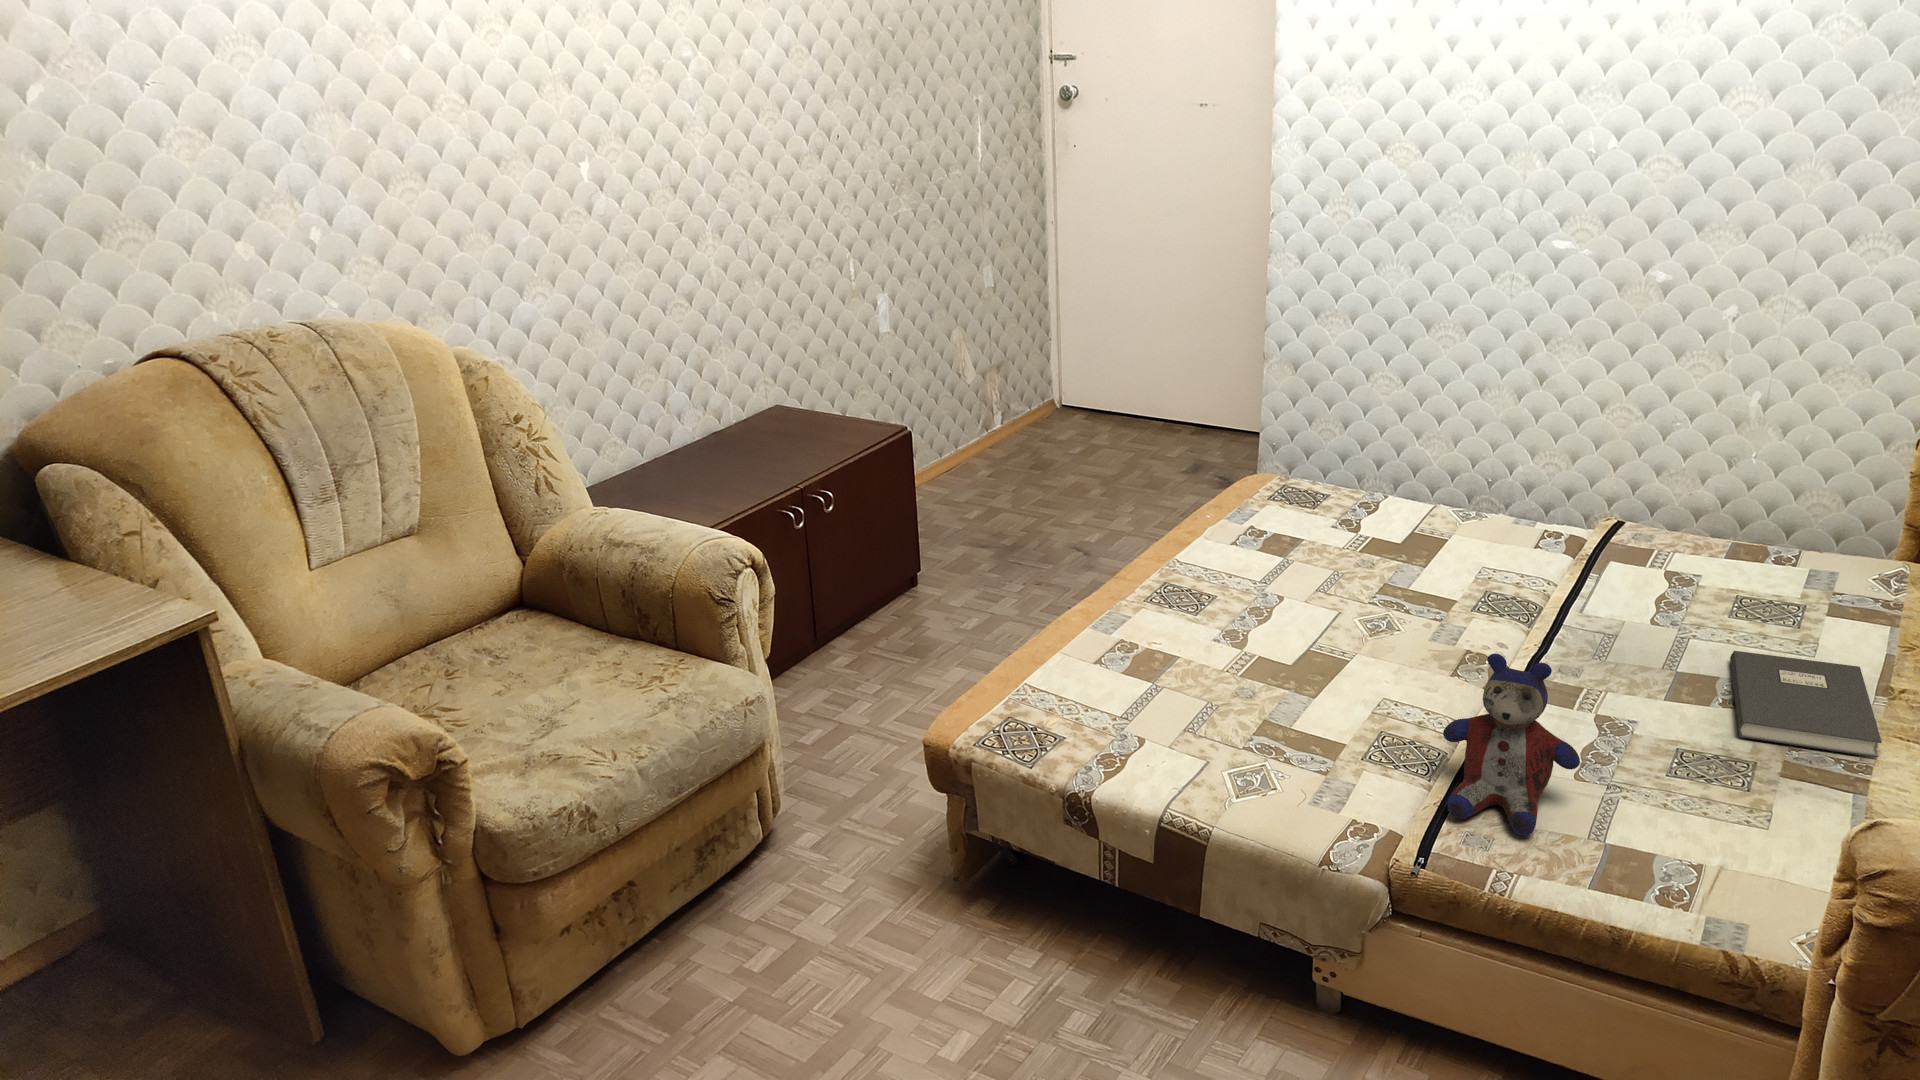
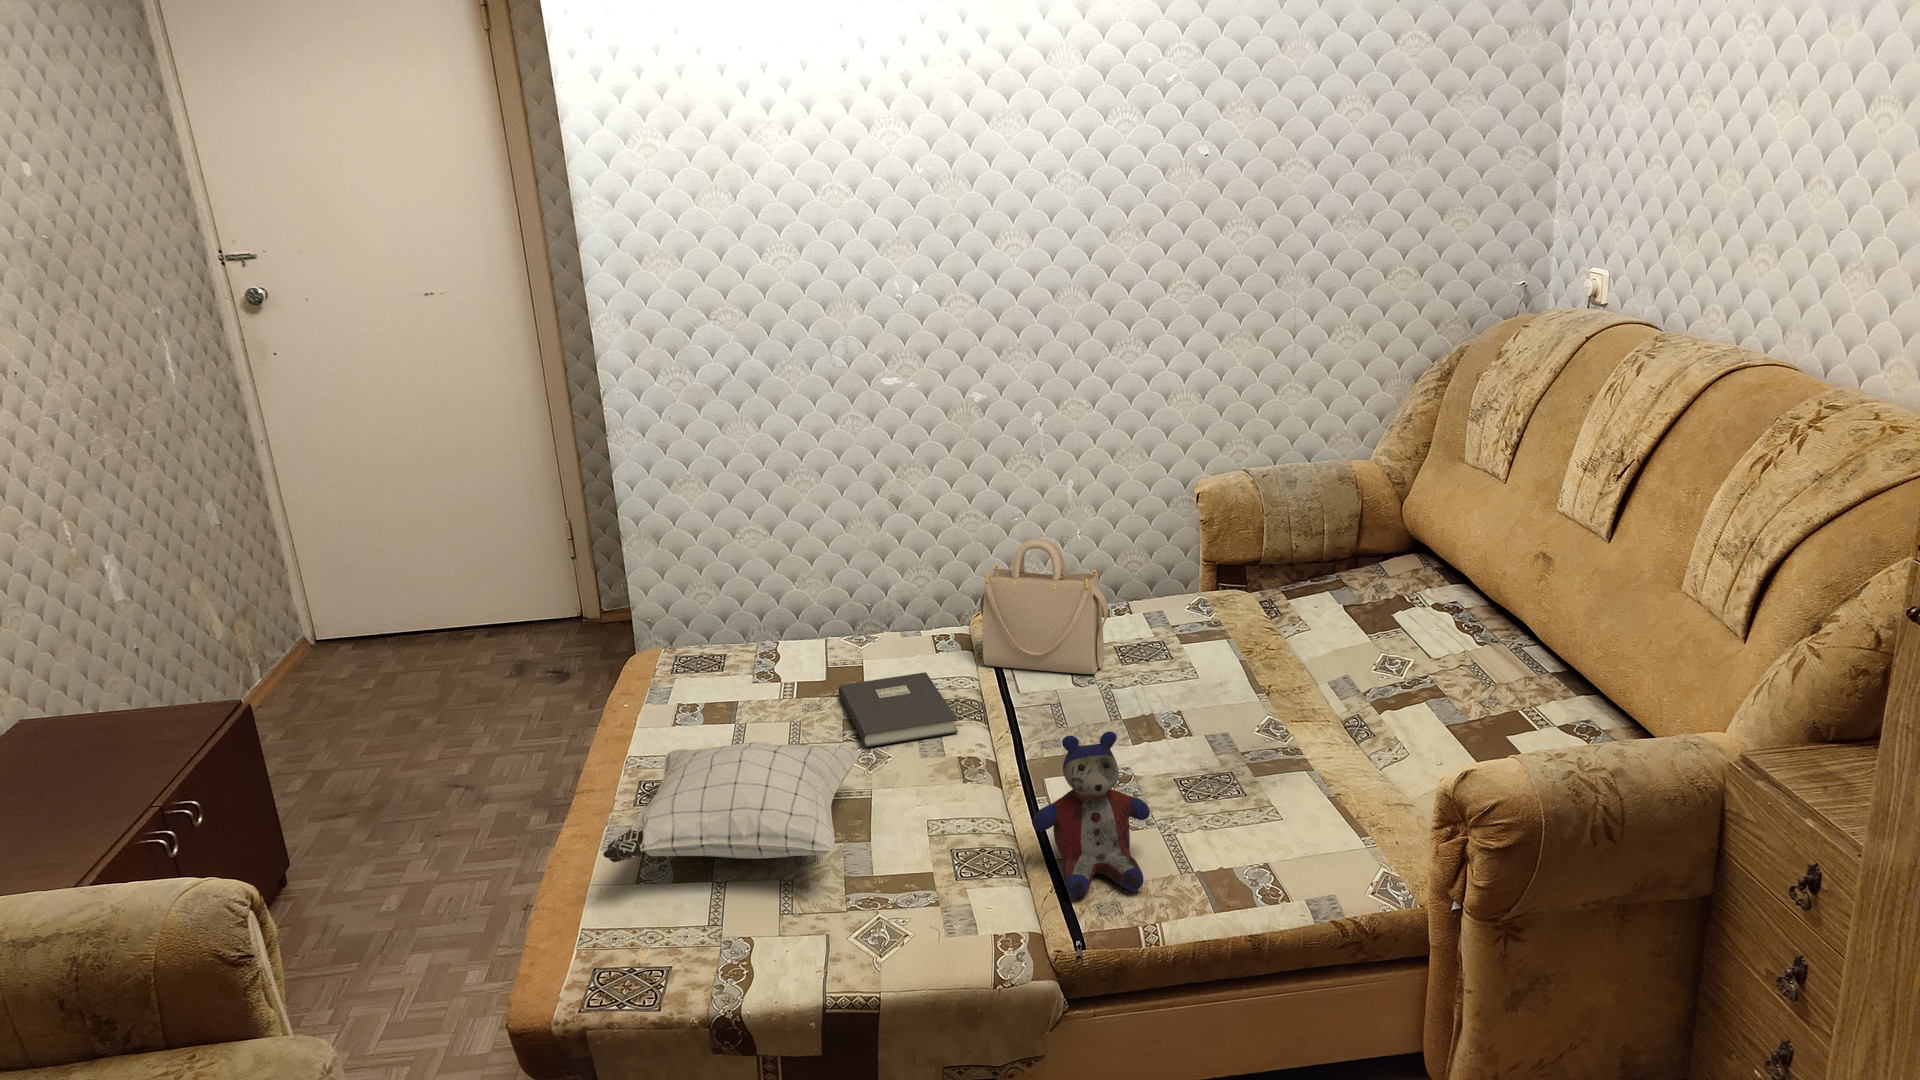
handbag: none [1570,448,1727,613] -> present [980,539,1108,674]
pillow: none [1061,563,1344,691] -> present [603,742,861,862]
book: present [1730,651,1882,757] -> present [838,672,958,747]

